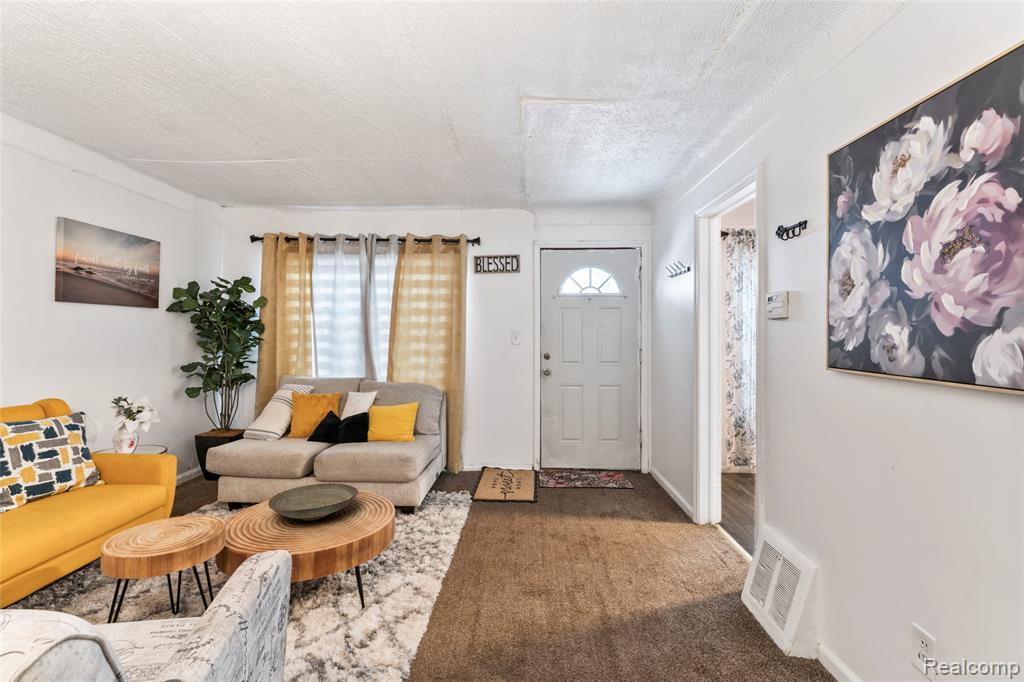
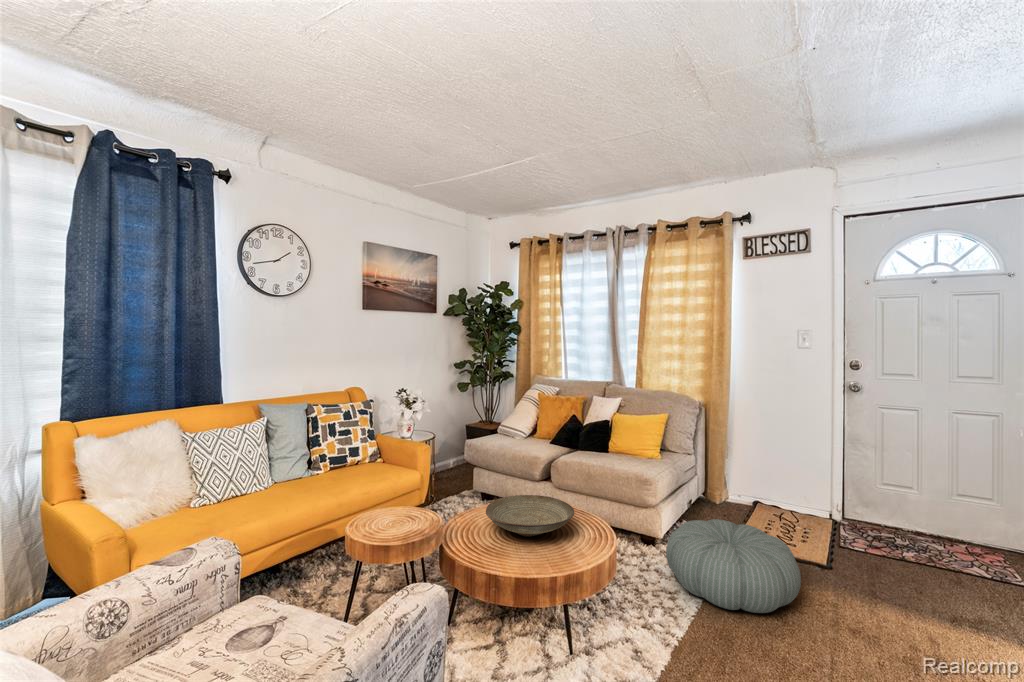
pouf: none [428,479,521,542] -> present [666,519,801,613]

